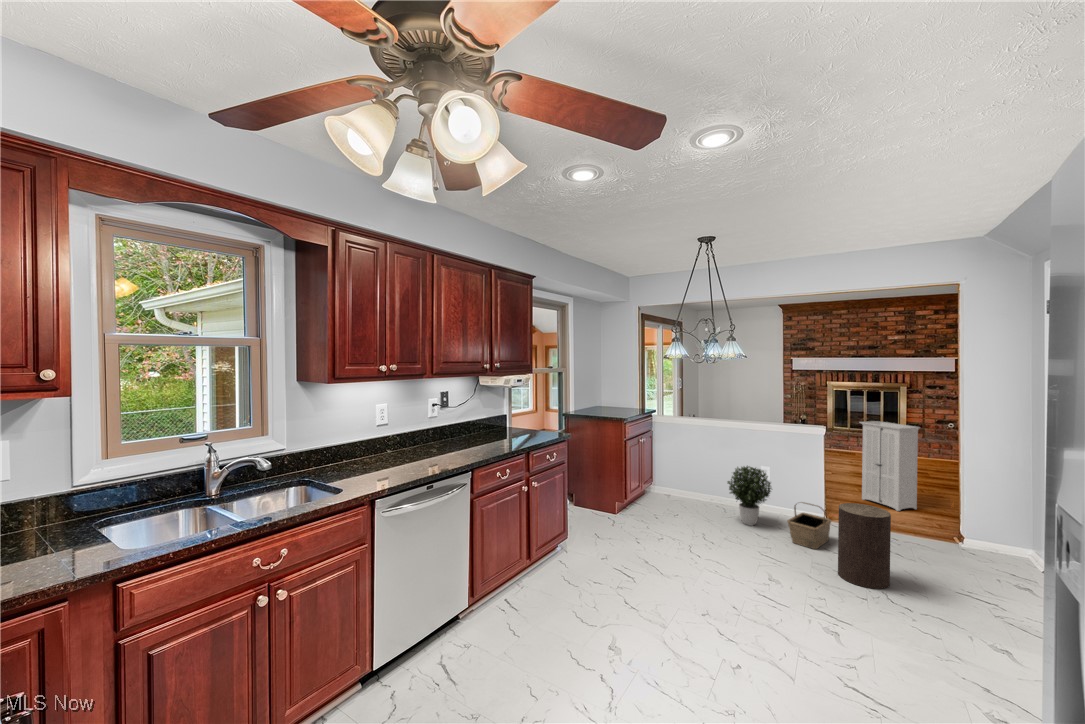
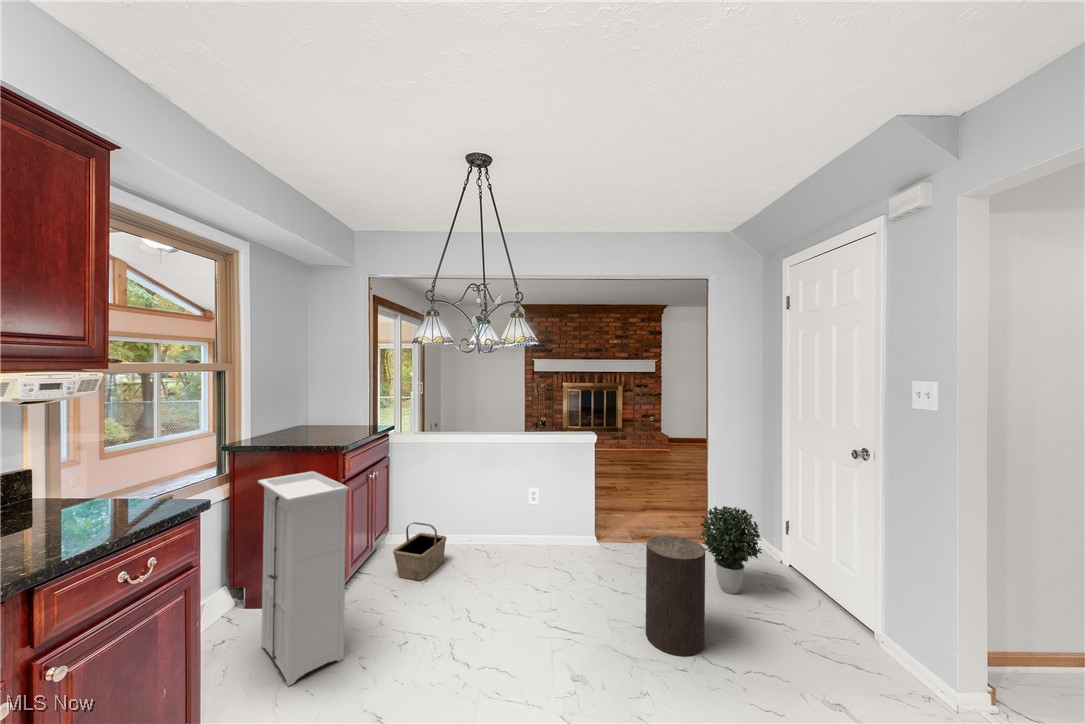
storage cabinet: present [860,421,920,511] -> present [258,471,349,686]
potted plant: present [728,466,771,526] -> present [700,506,762,594]
basket: present [787,502,831,549] -> present [393,522,446,581]

